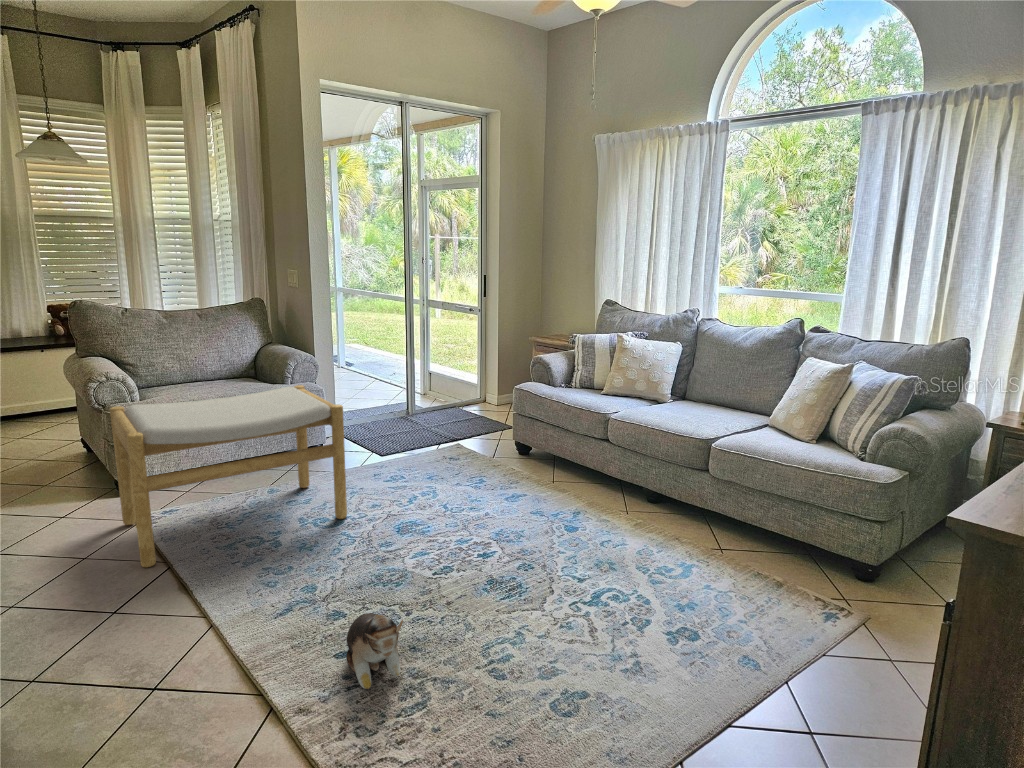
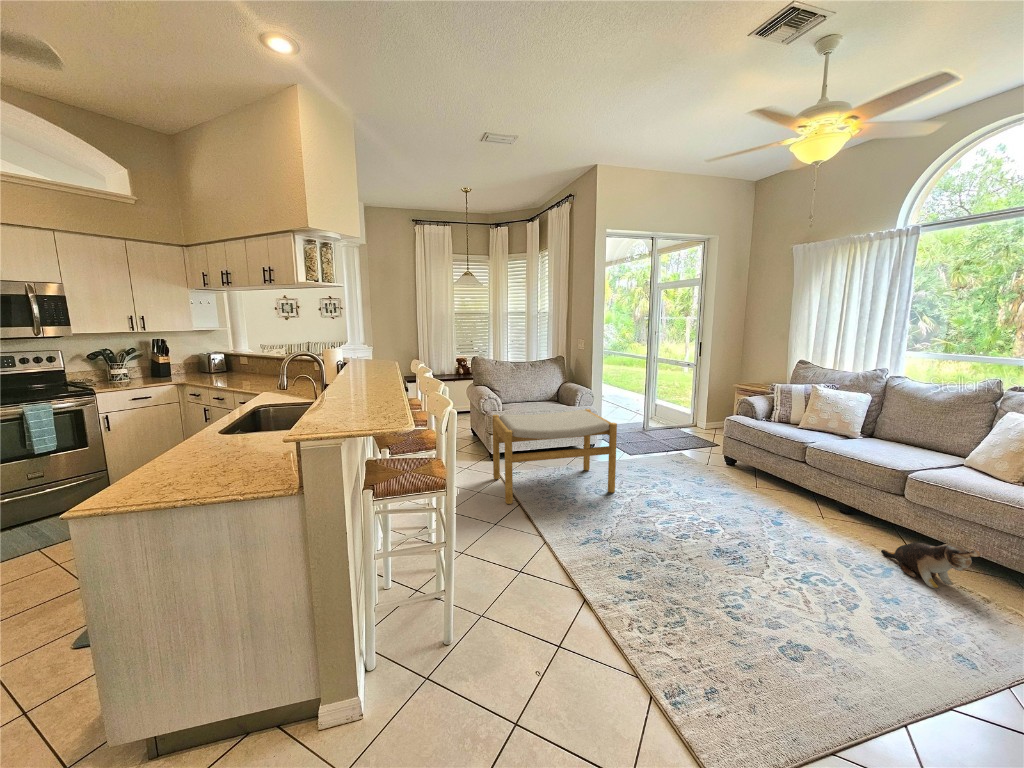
plush toy: present [346,613,403,689] -> present [881,543,980,588]

